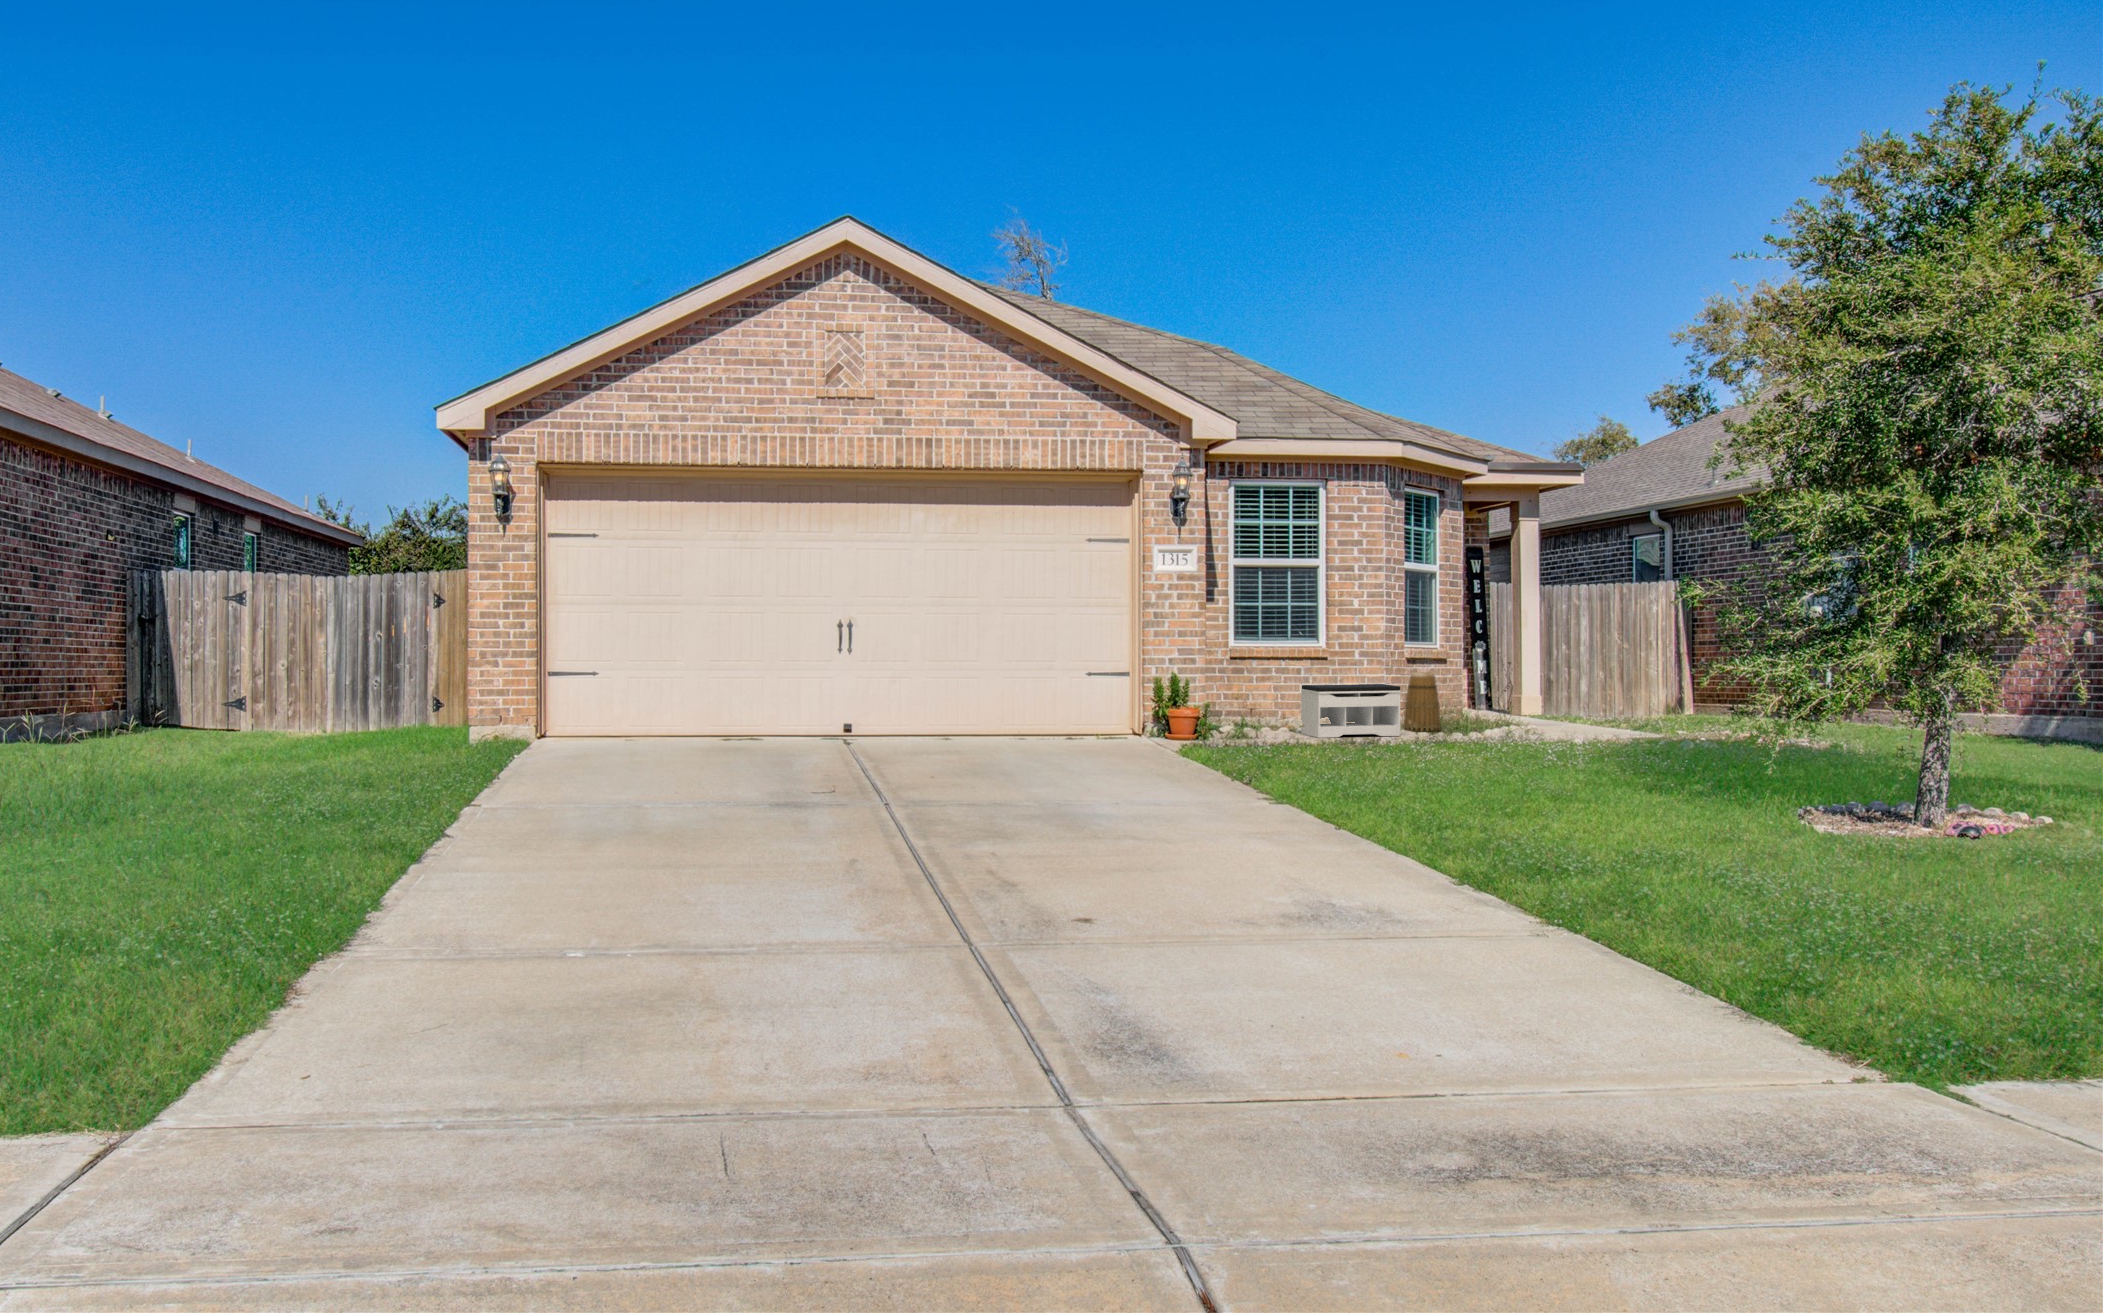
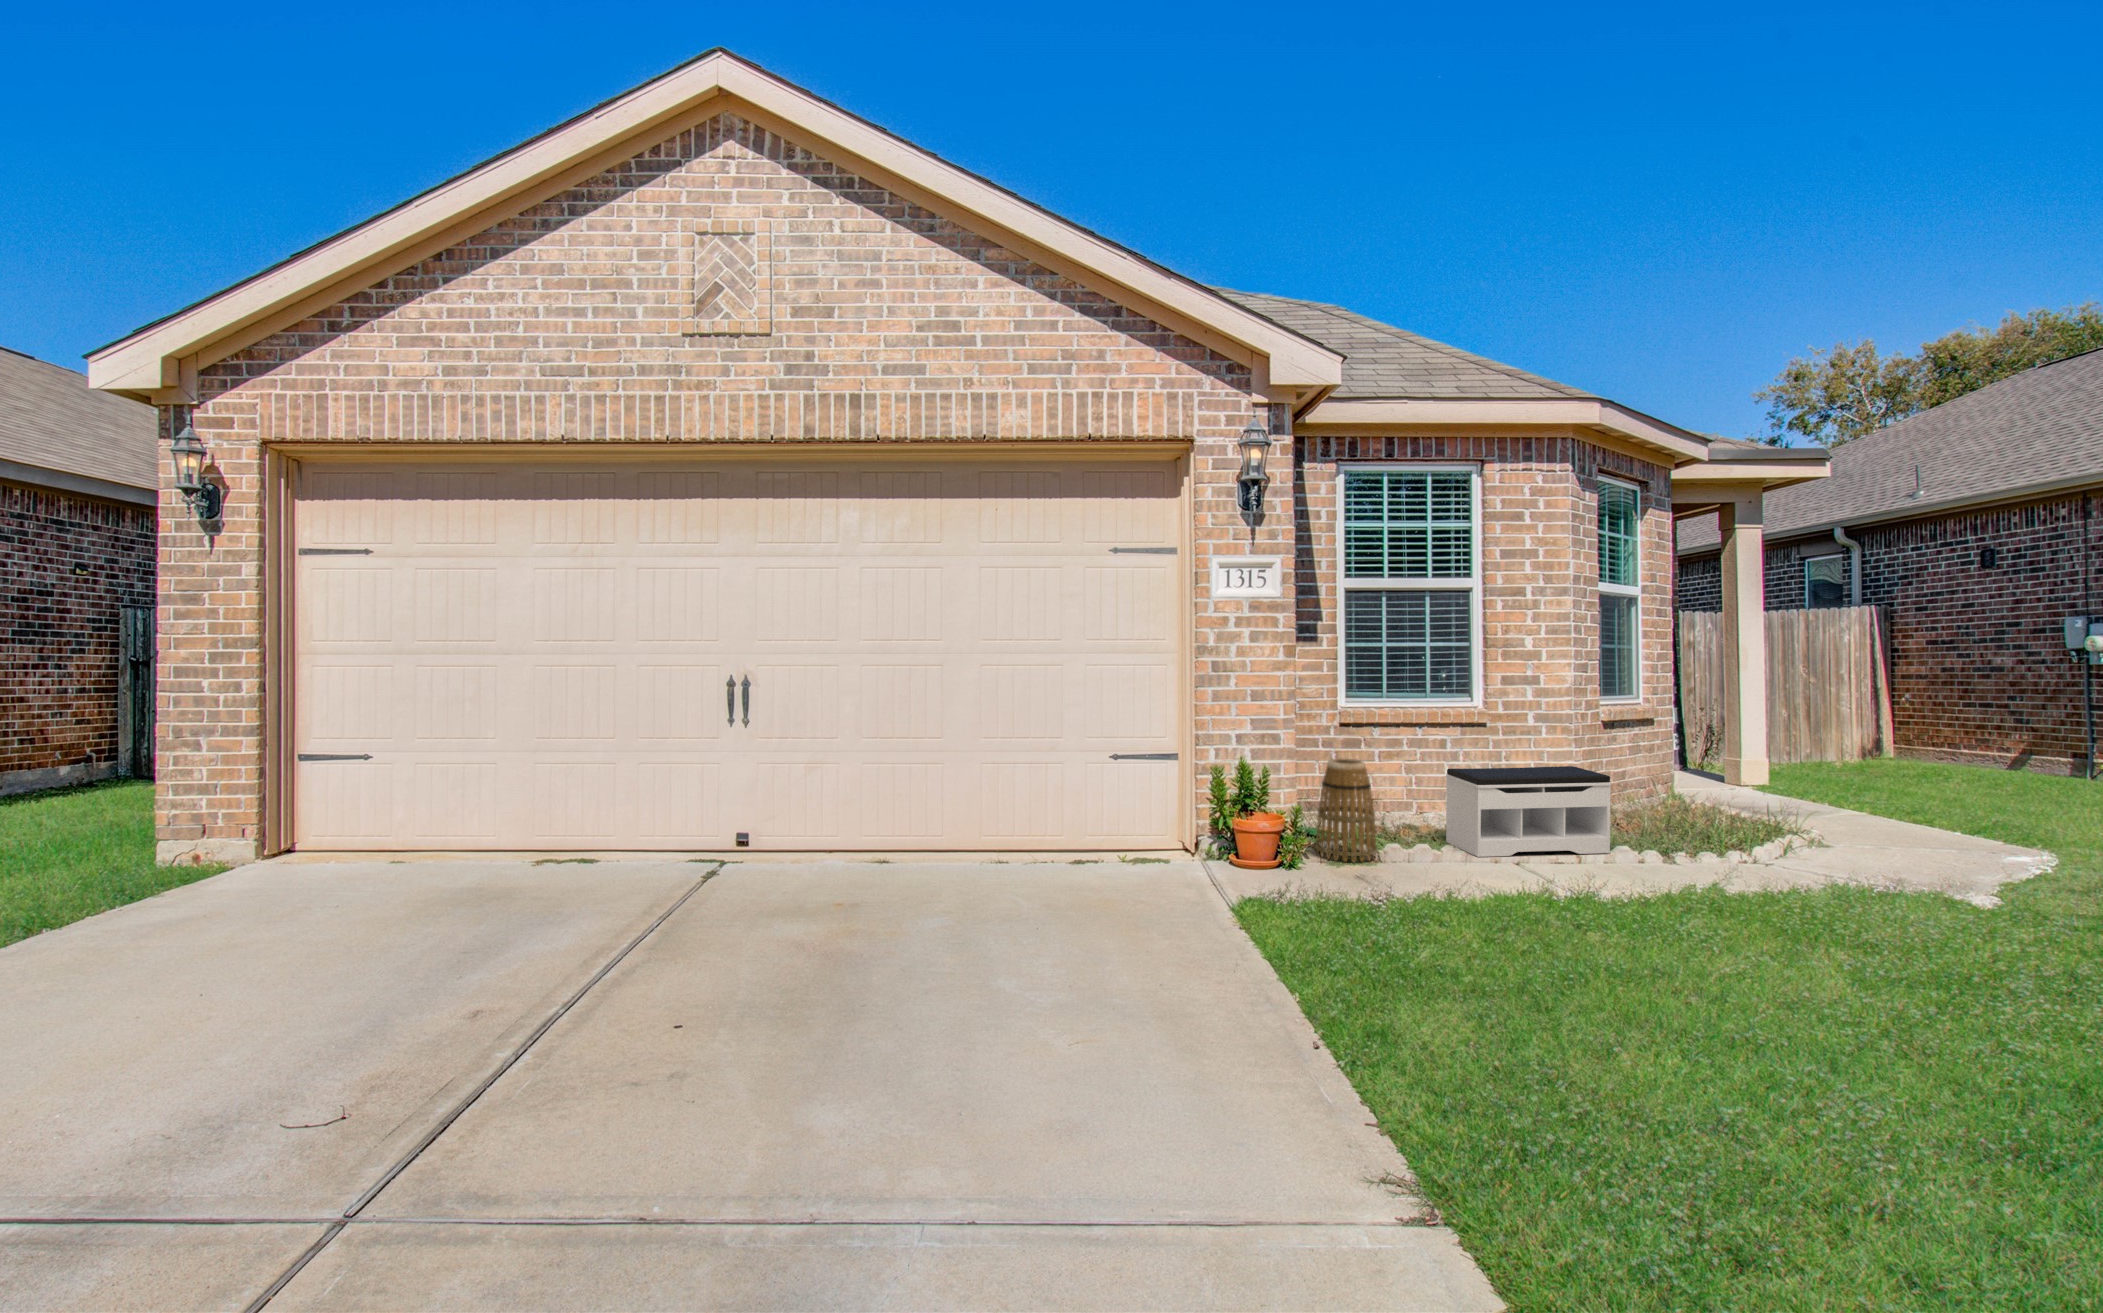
basket: present [1404,672,1441,731] -> present [1315,758,1377,862]

